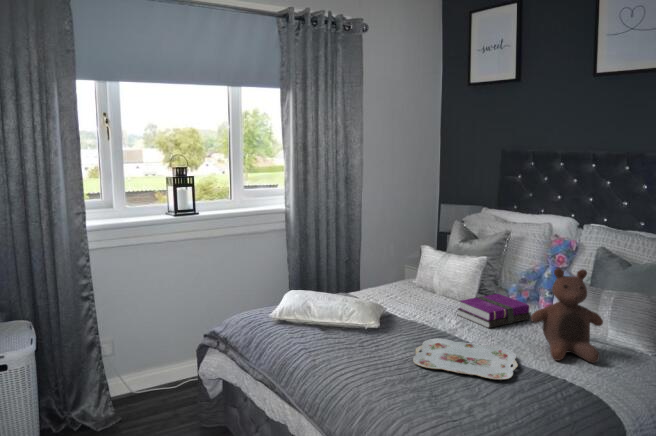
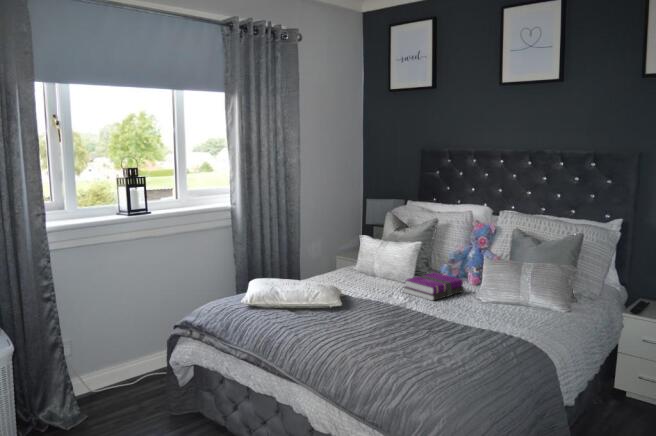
stuffed bear: present [531,269,603,363] -> none [471,245,528,321]
serving tray: present [413,338,518,380] -> none [381,311,468,337]

